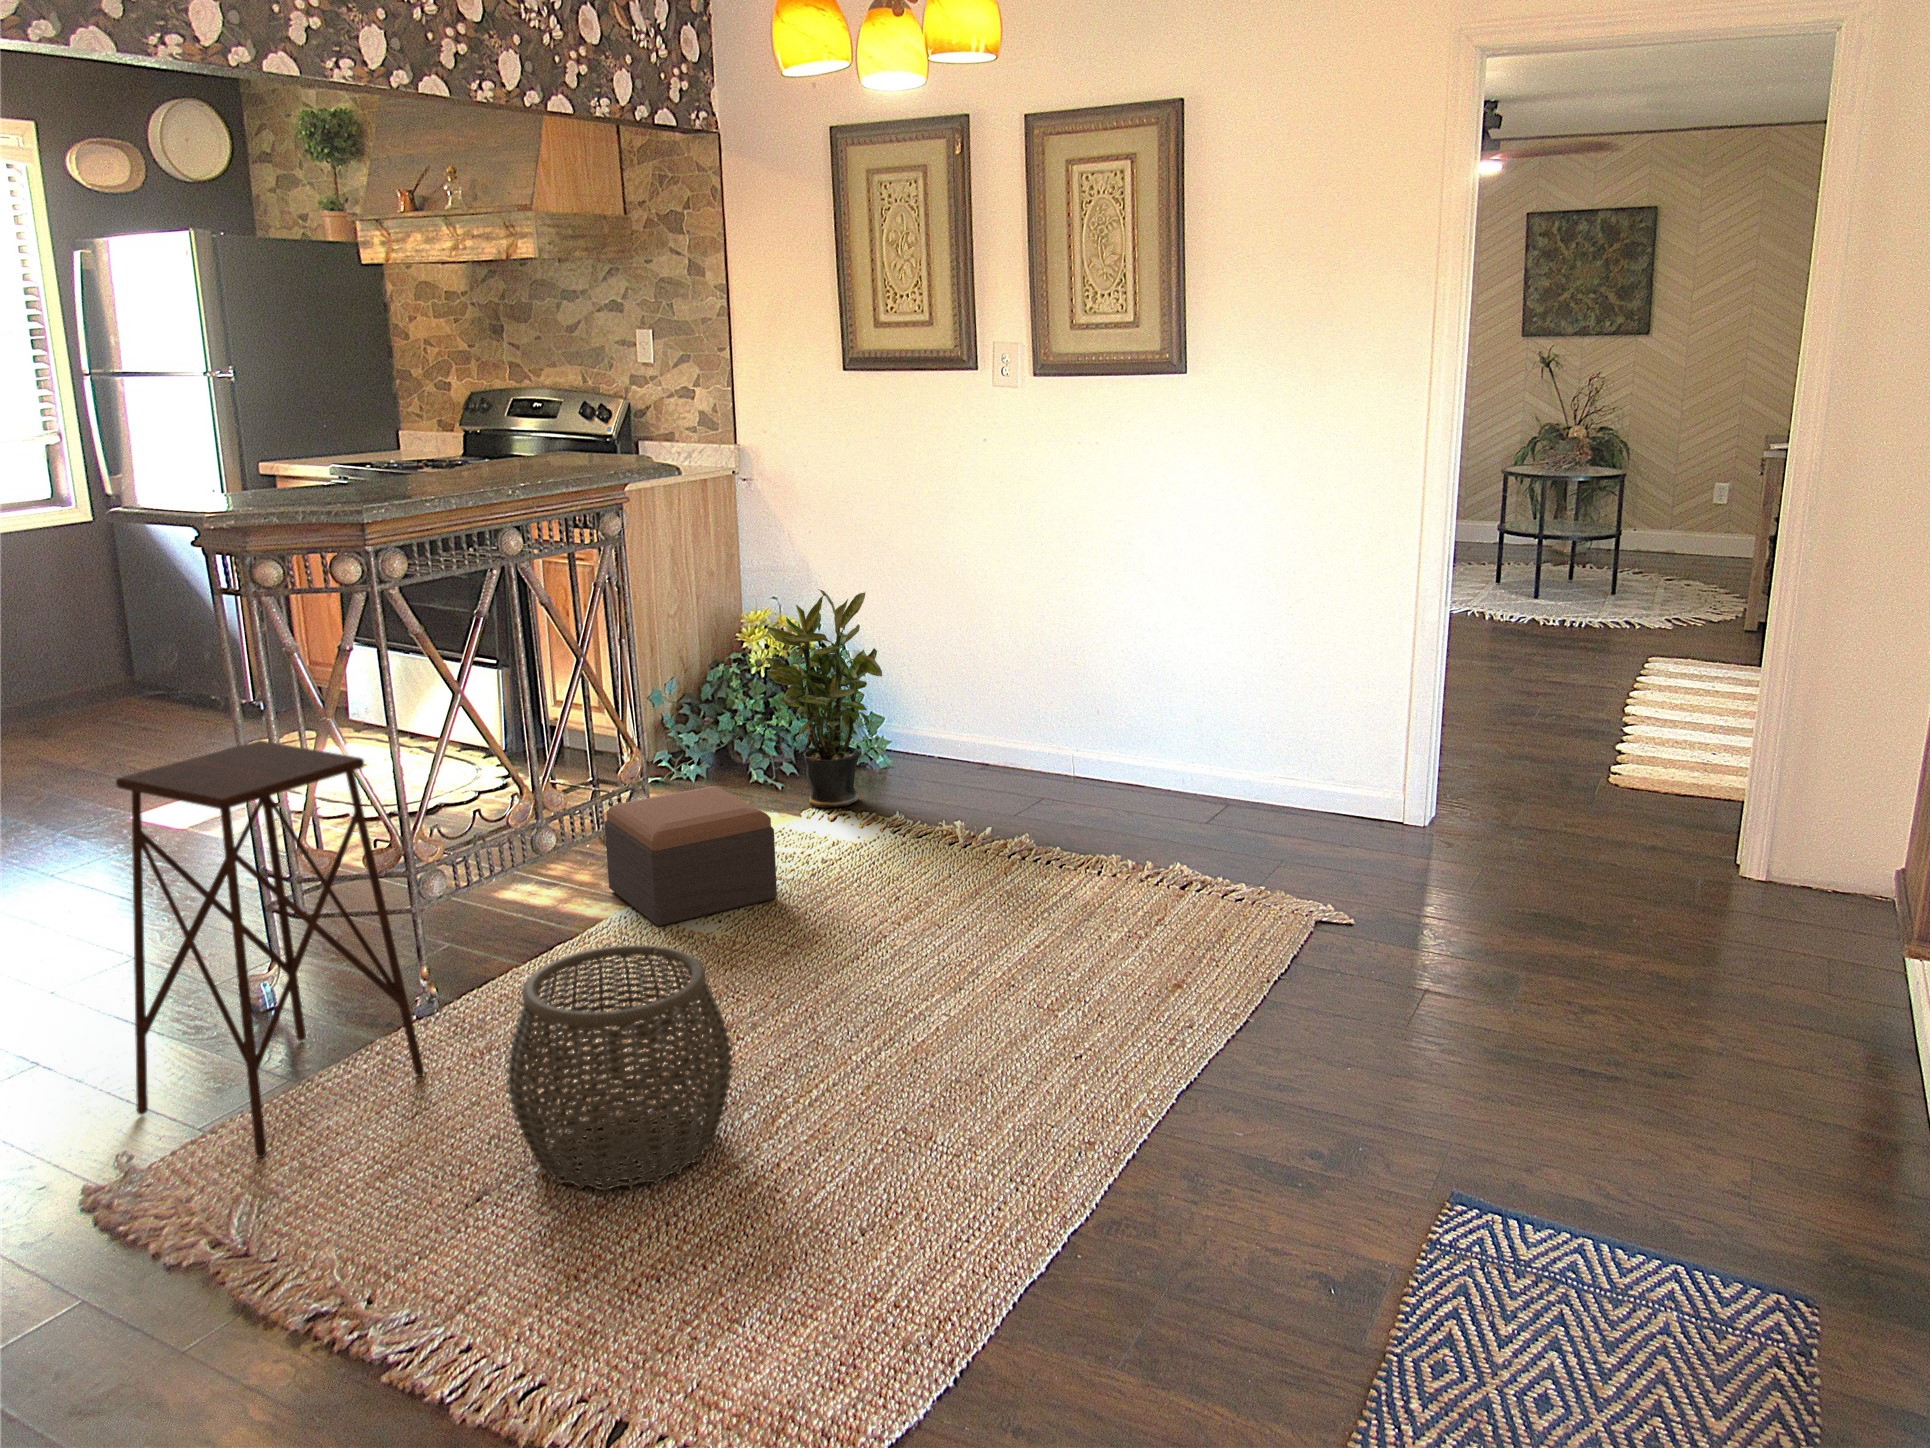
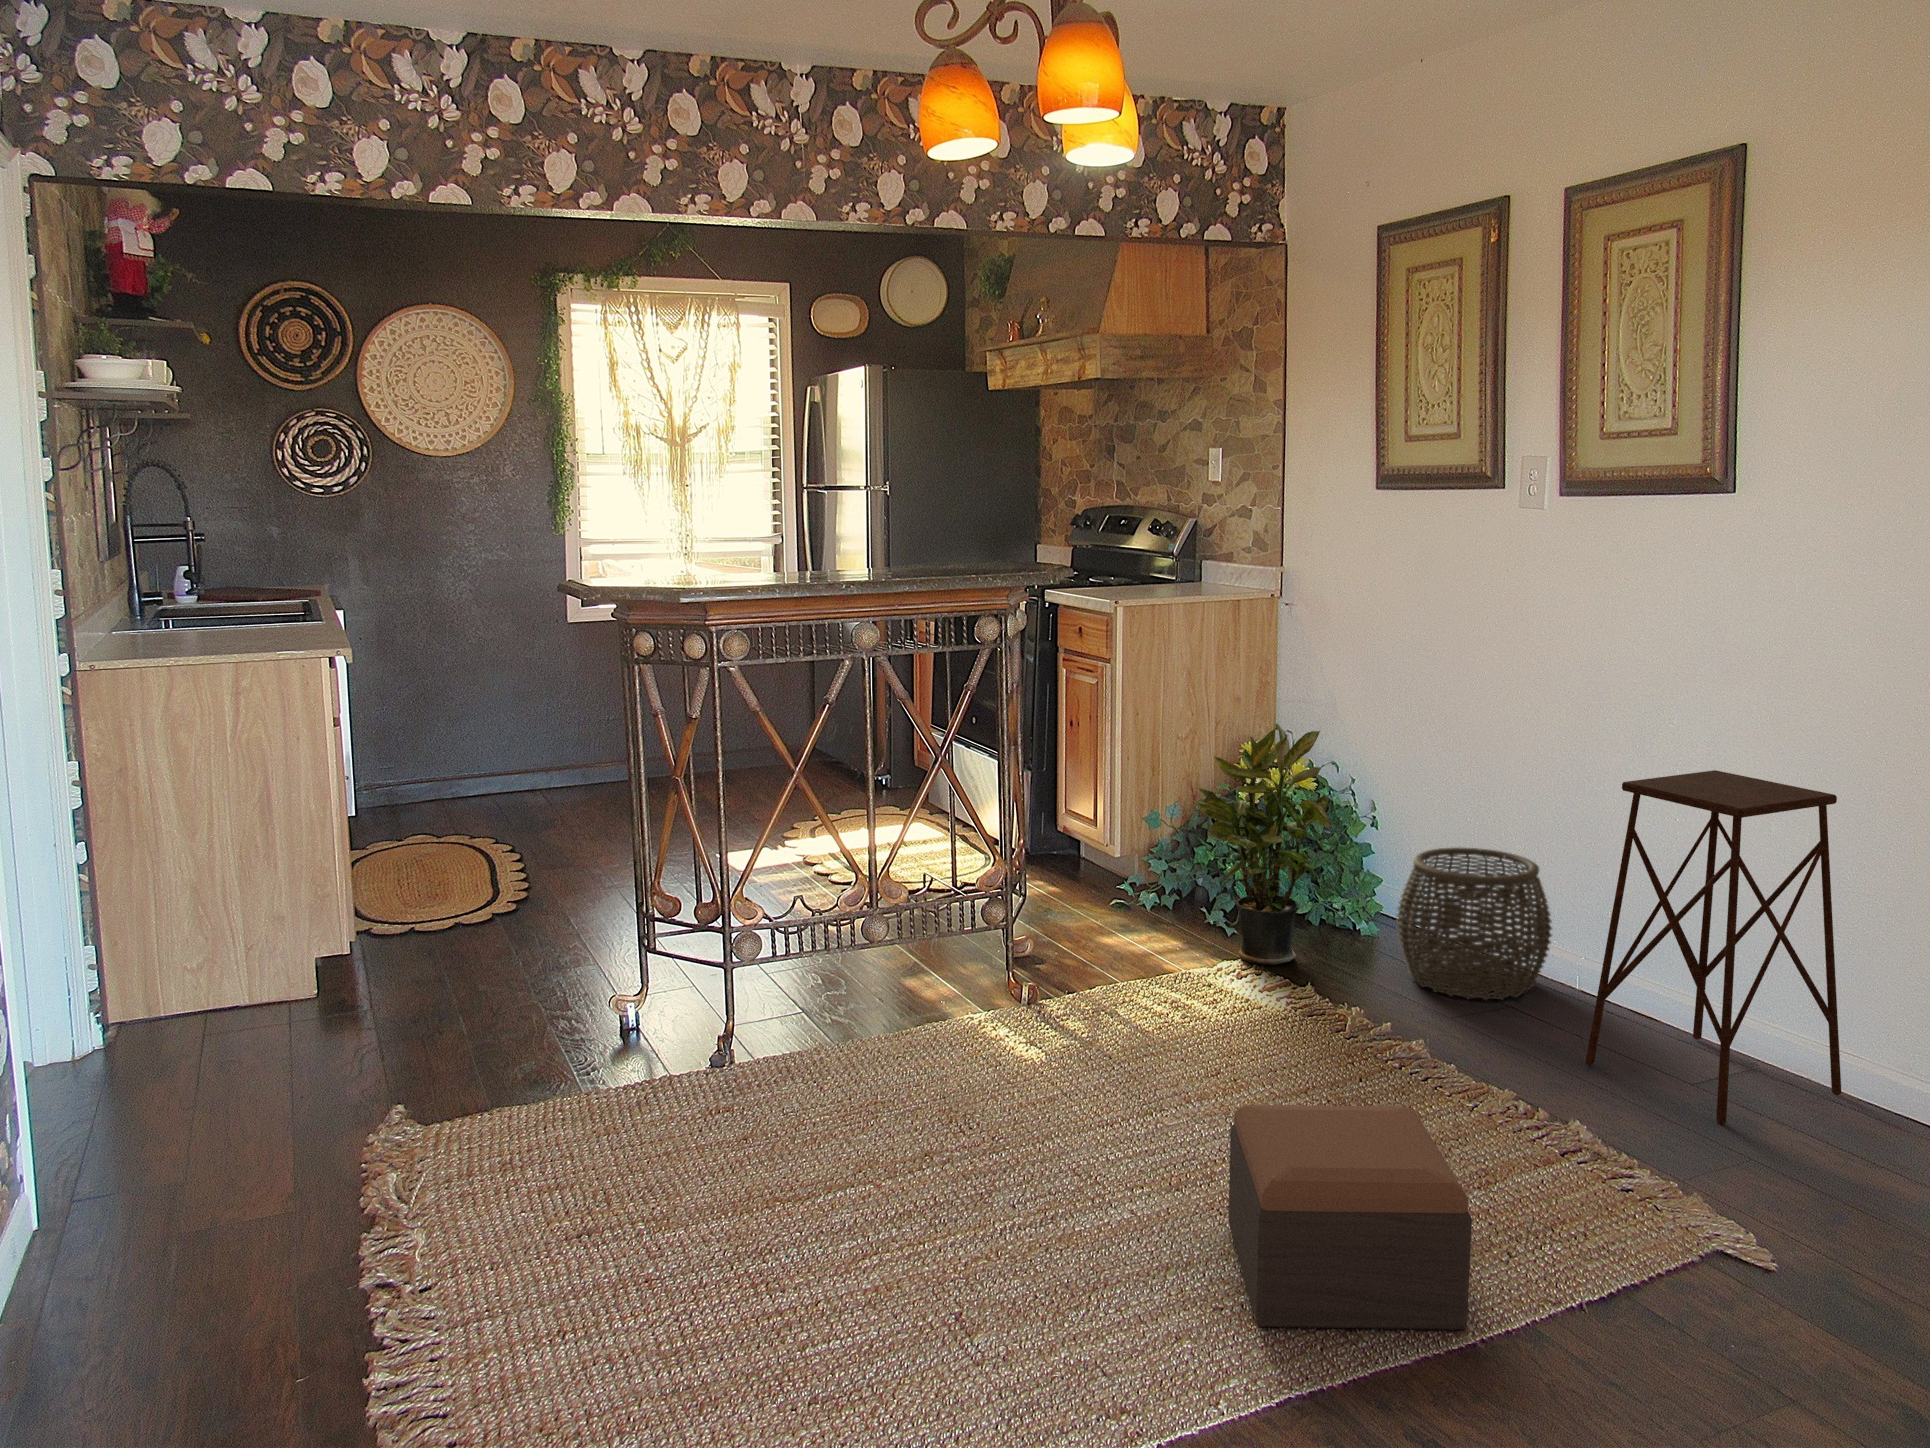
side table: present [116,741,424,1158] -> present [1586,770,1841,1124]
footstool: present [605,786,777,926] -> present [1229,1105,1472,1330]
woven basket: present [506,945,733,1191] -> present [1396,848,1552,1000]

